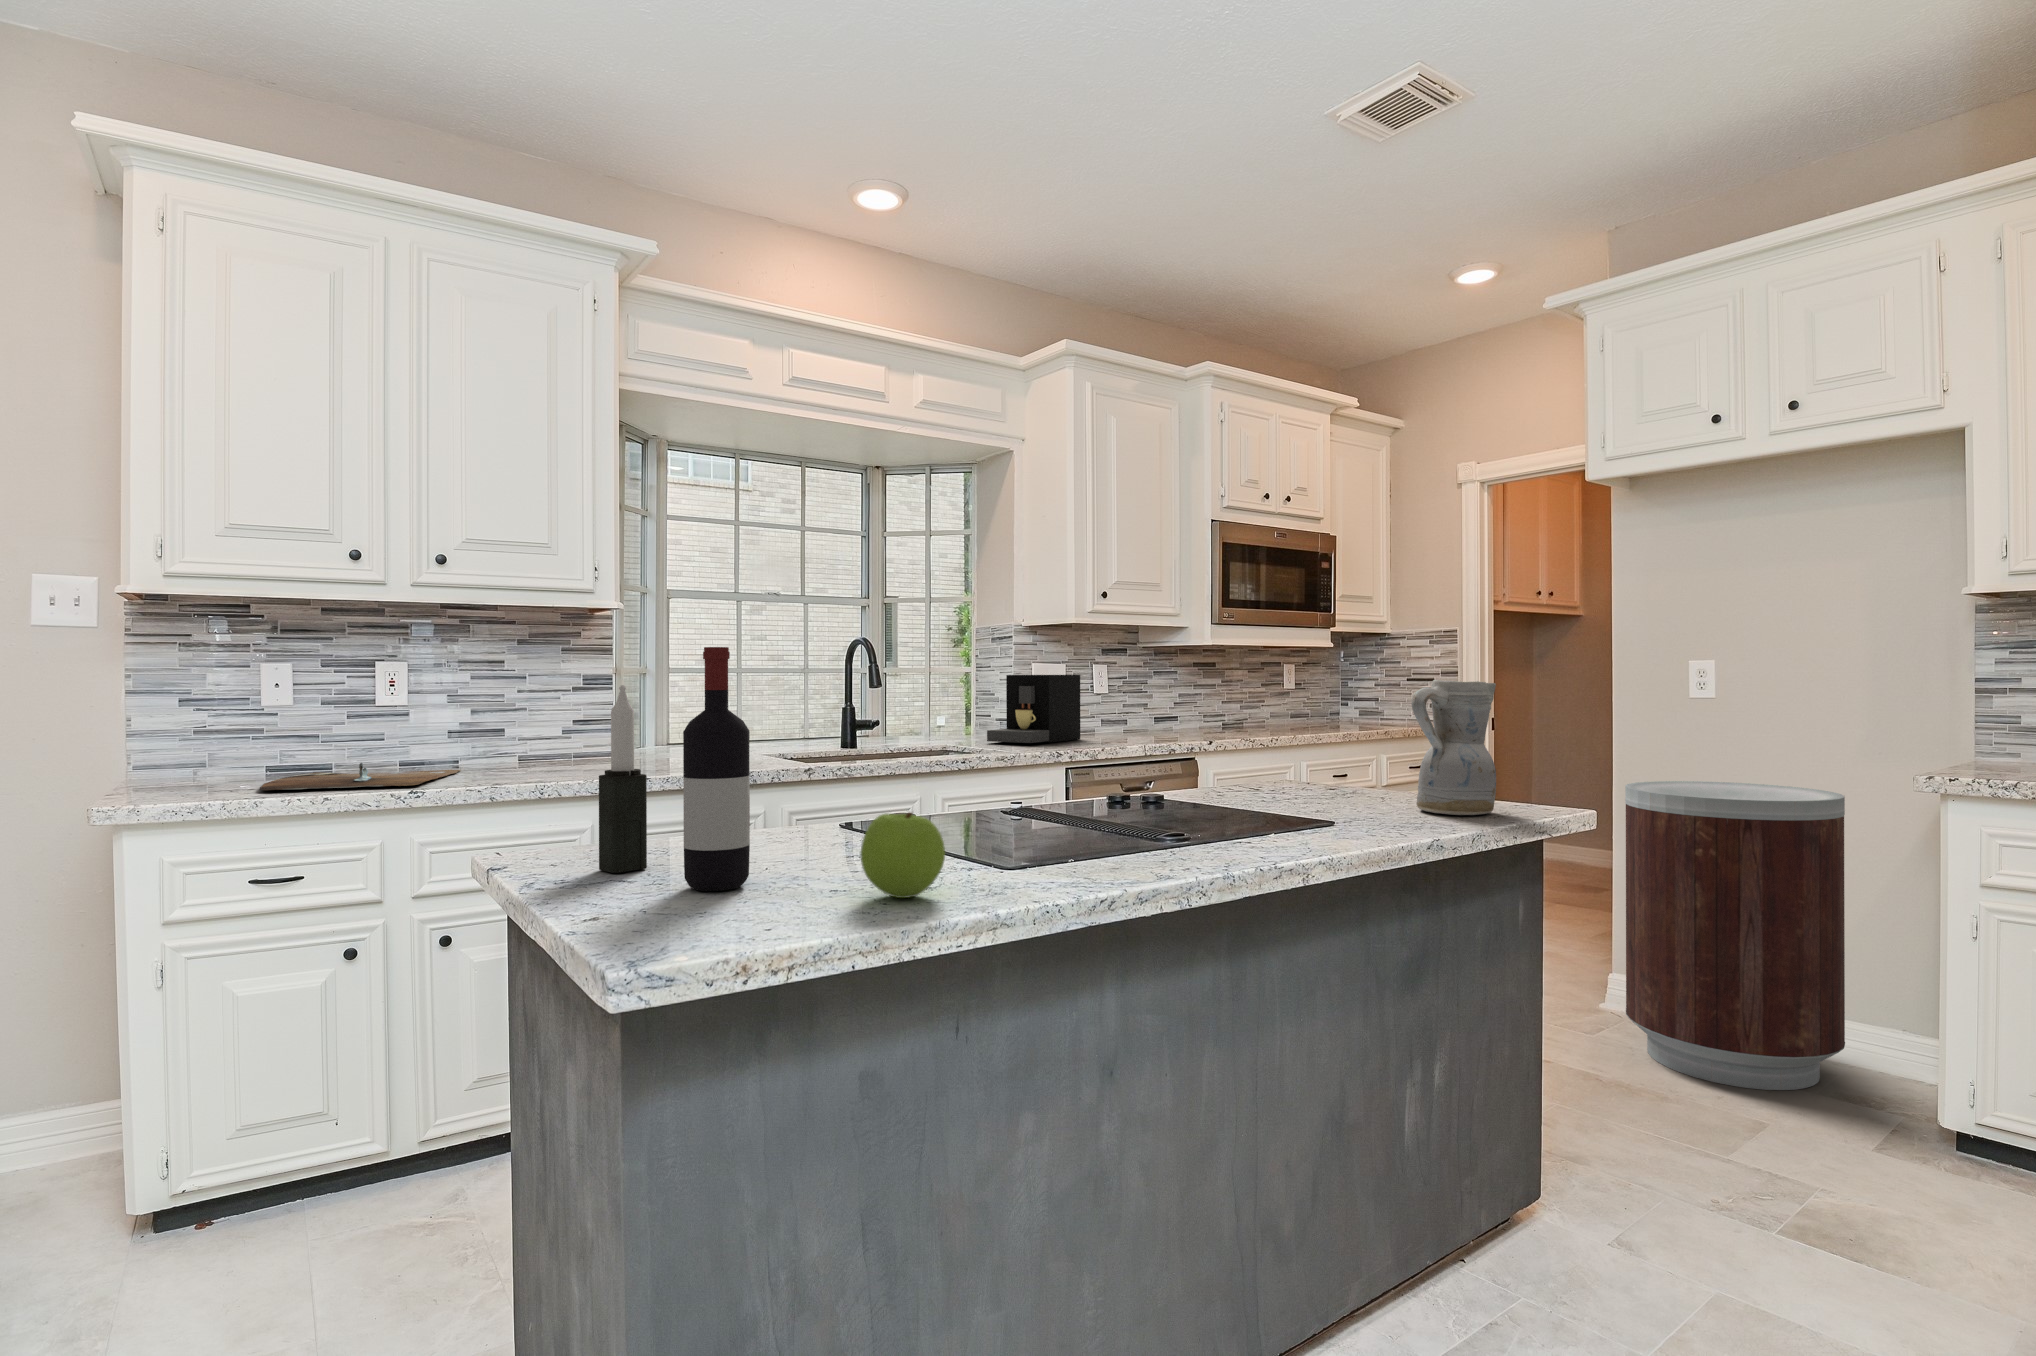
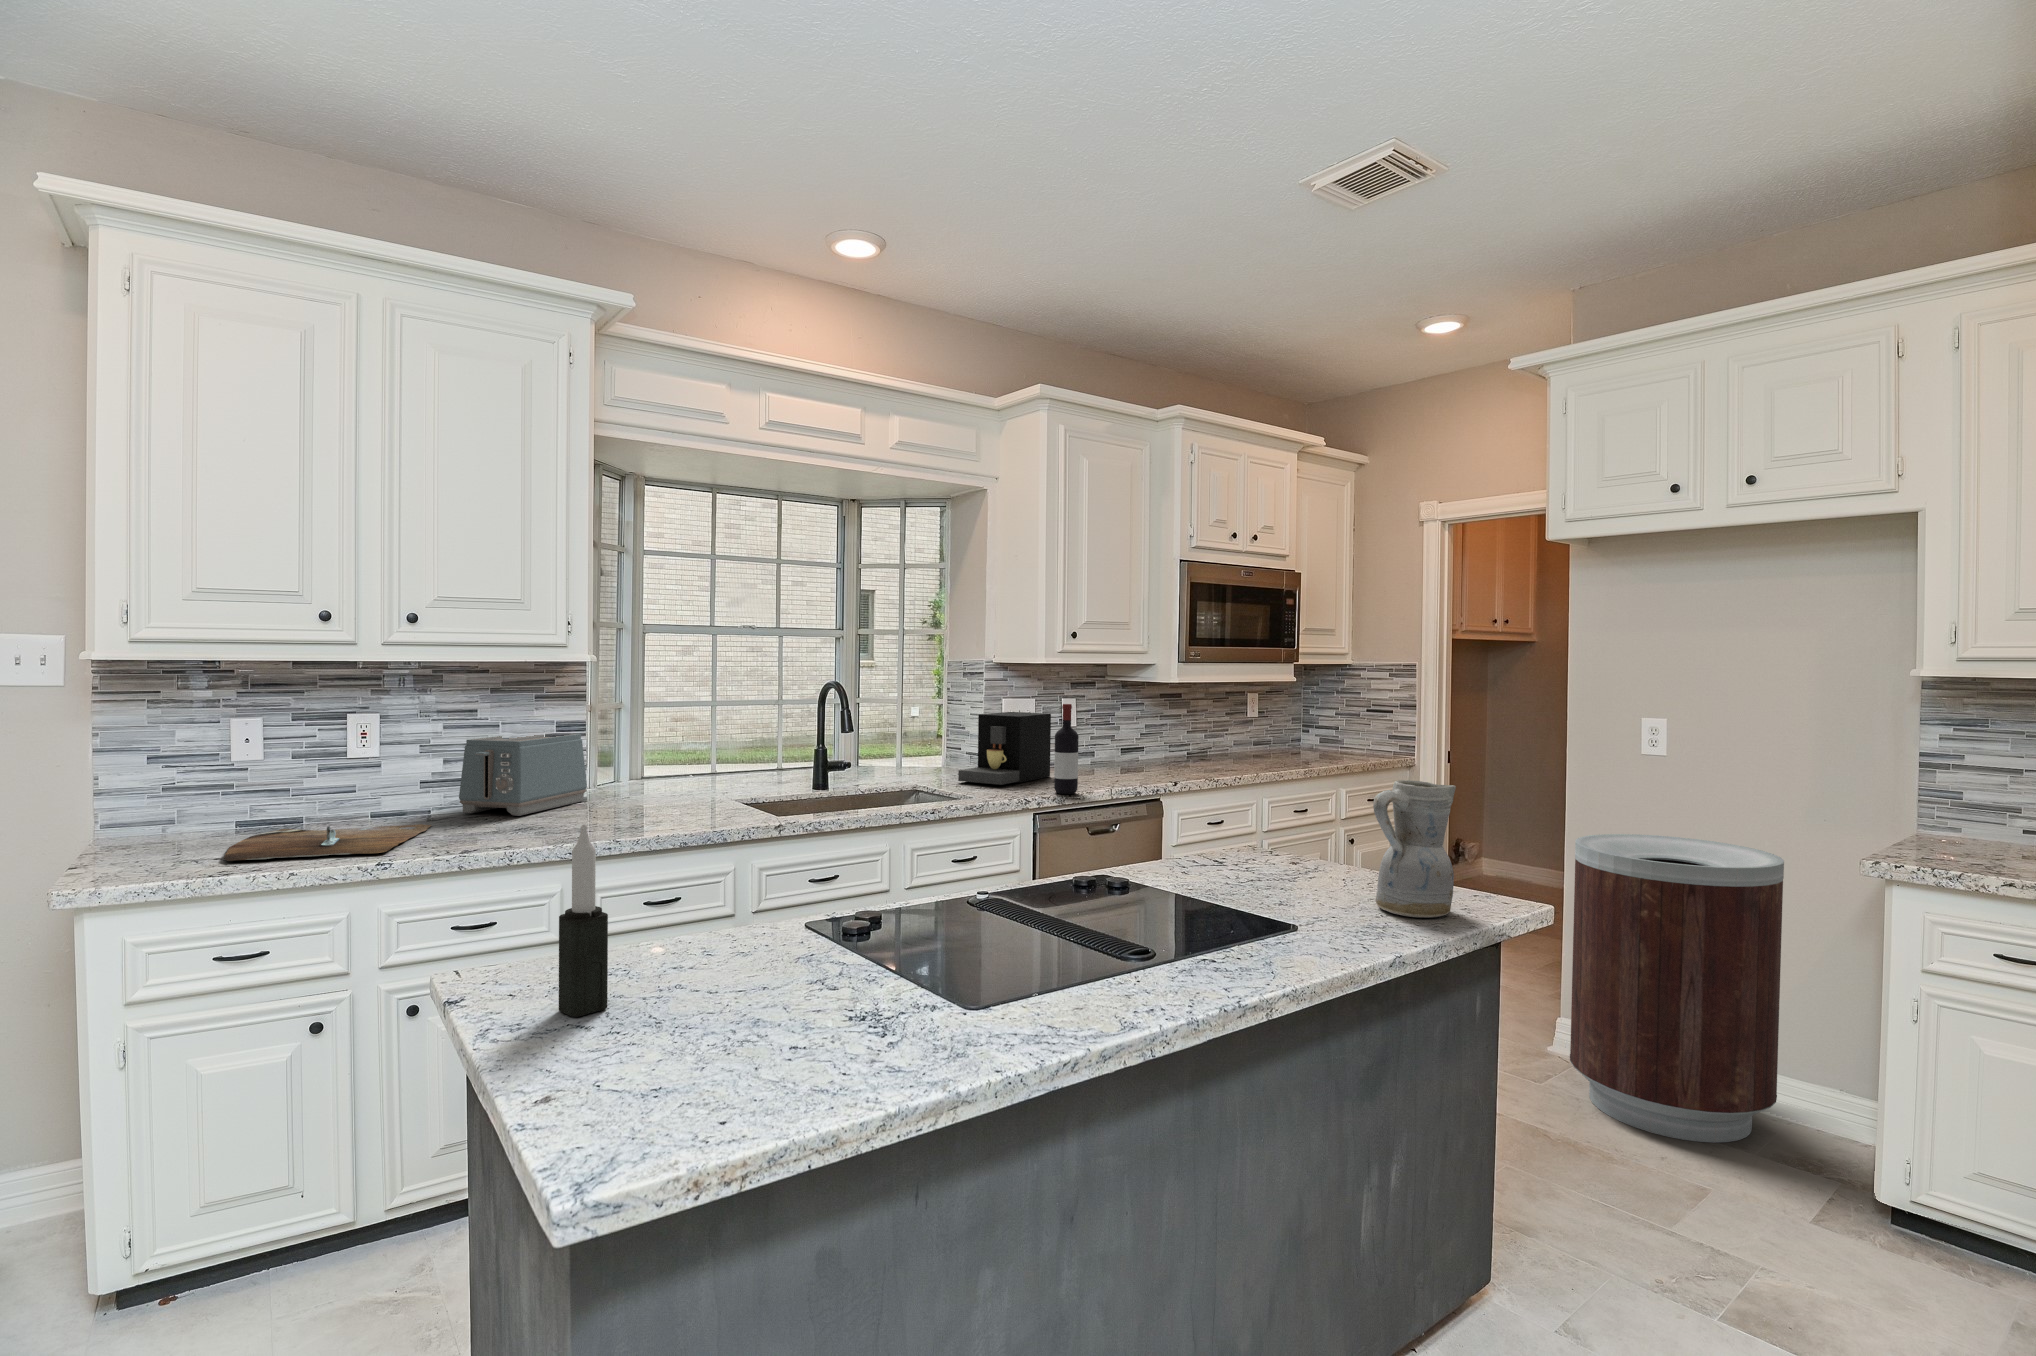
wine bottle: present [683,647,750,891] -> present [1054,704,1079,794]
toaster: none [487,688,614,764] -> present [459,734,587,816]
apple: present [861,812,945,898] -> none [822,976,907,1066]

